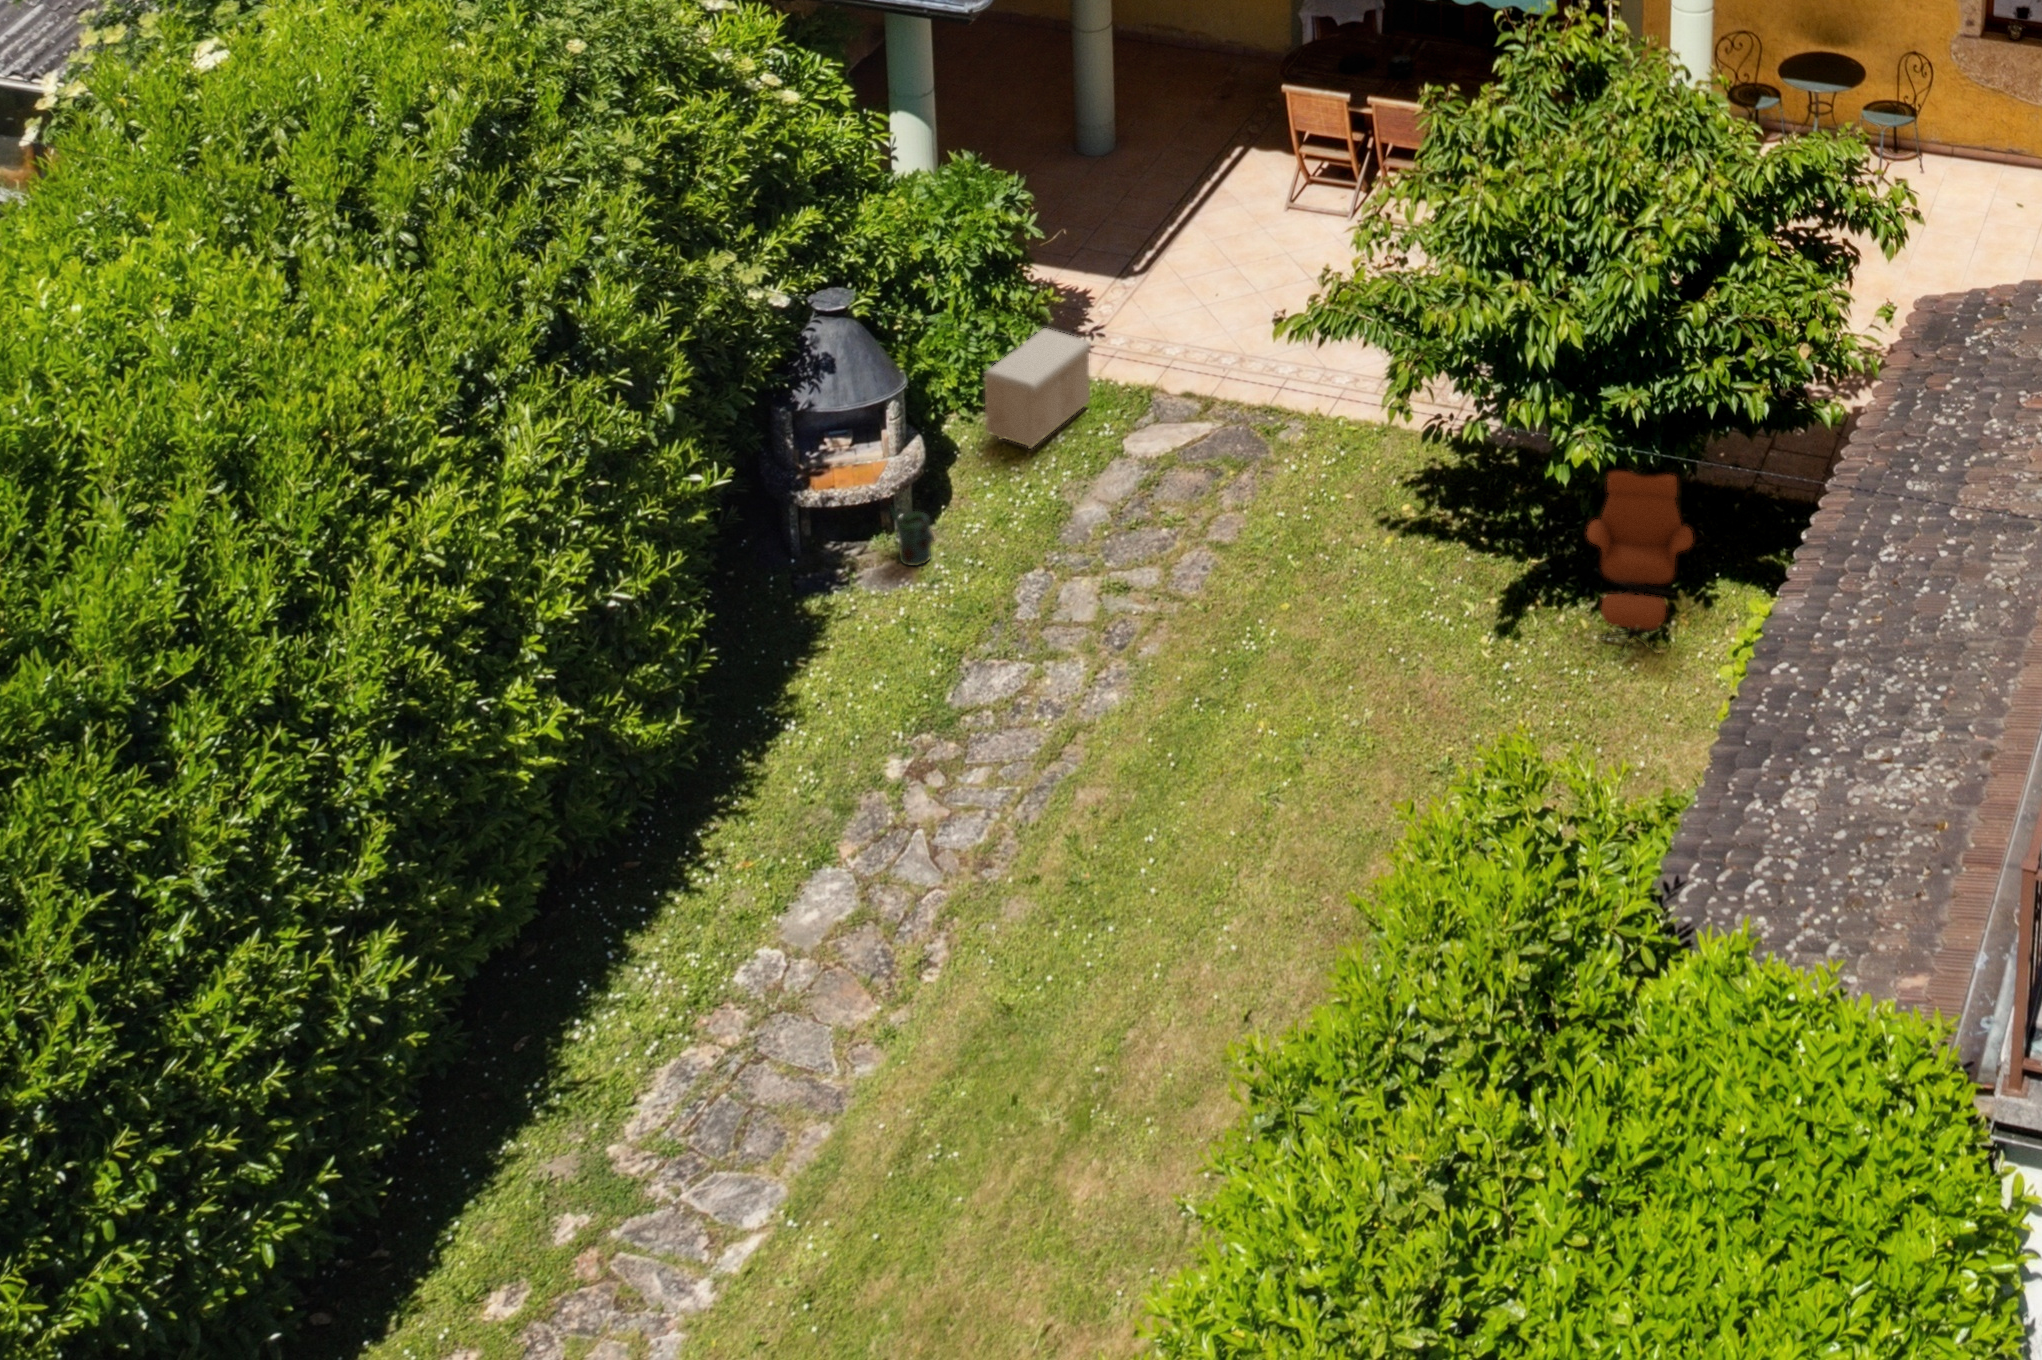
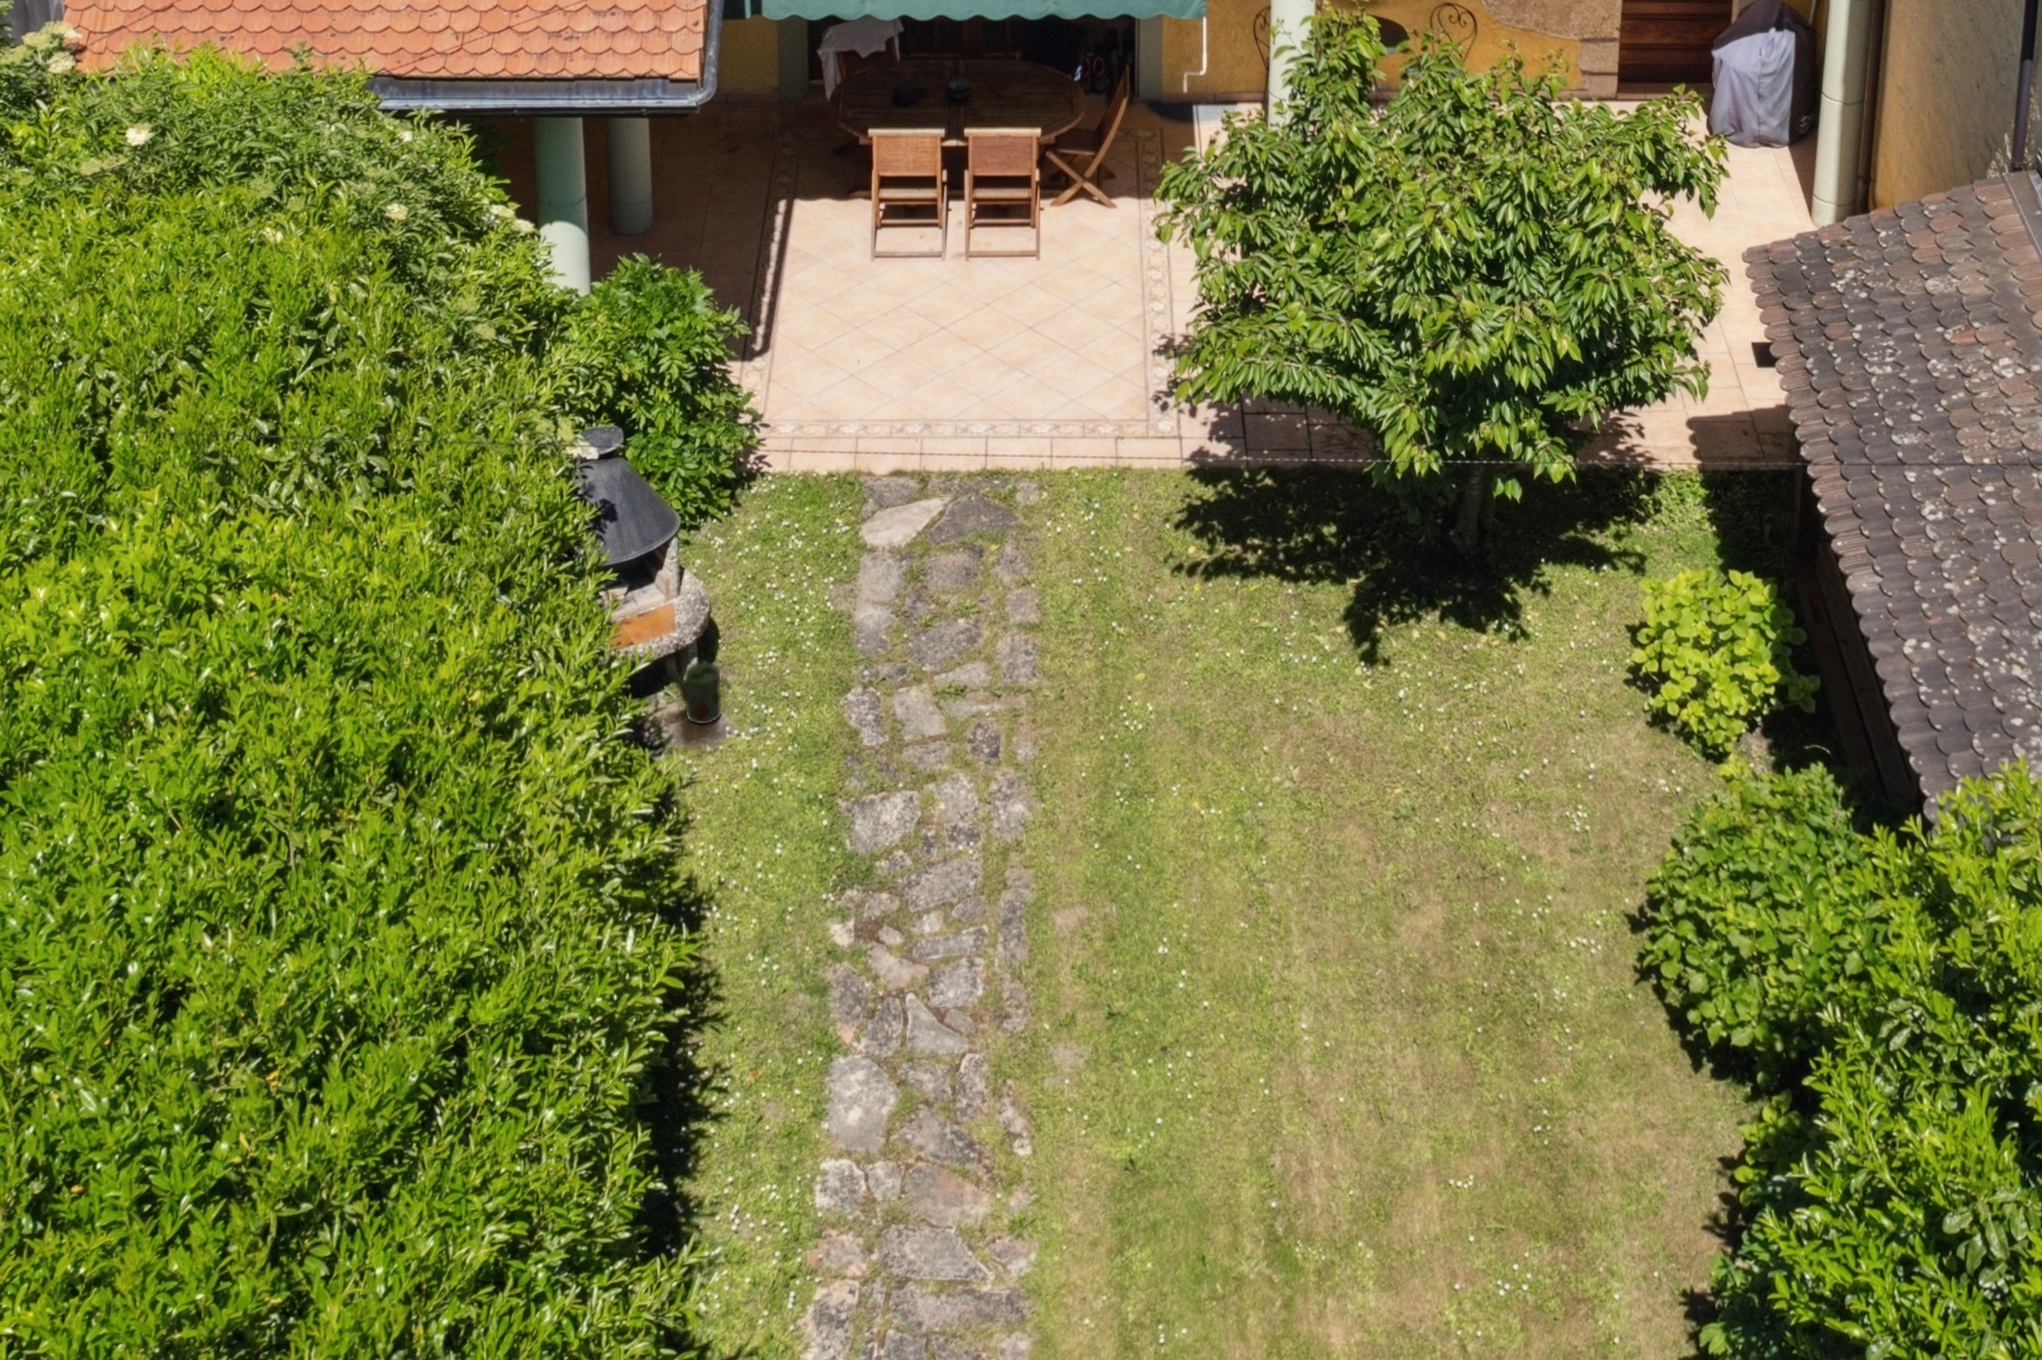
storage bench: present [984,328,1091,448] -> none [705,436,799,570]
lounge chair: present [1587,472,1693,657] -> none [1404,475,1517,673]

